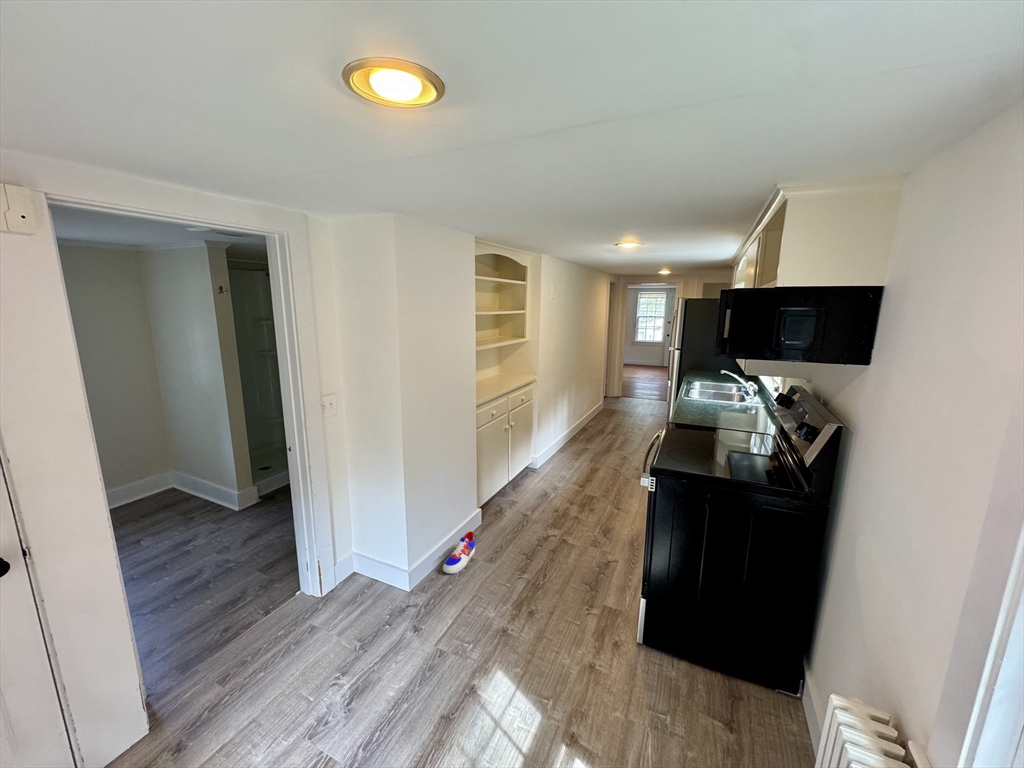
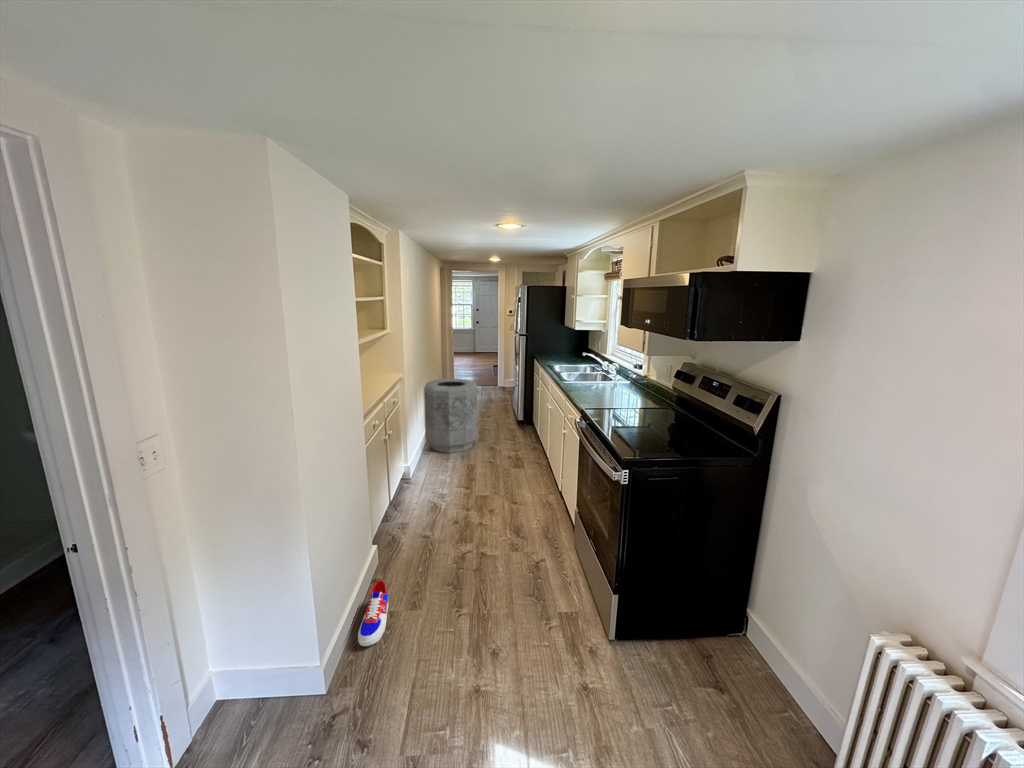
trash can: none [564,386,616,454] -> present [424,379,477,453]

